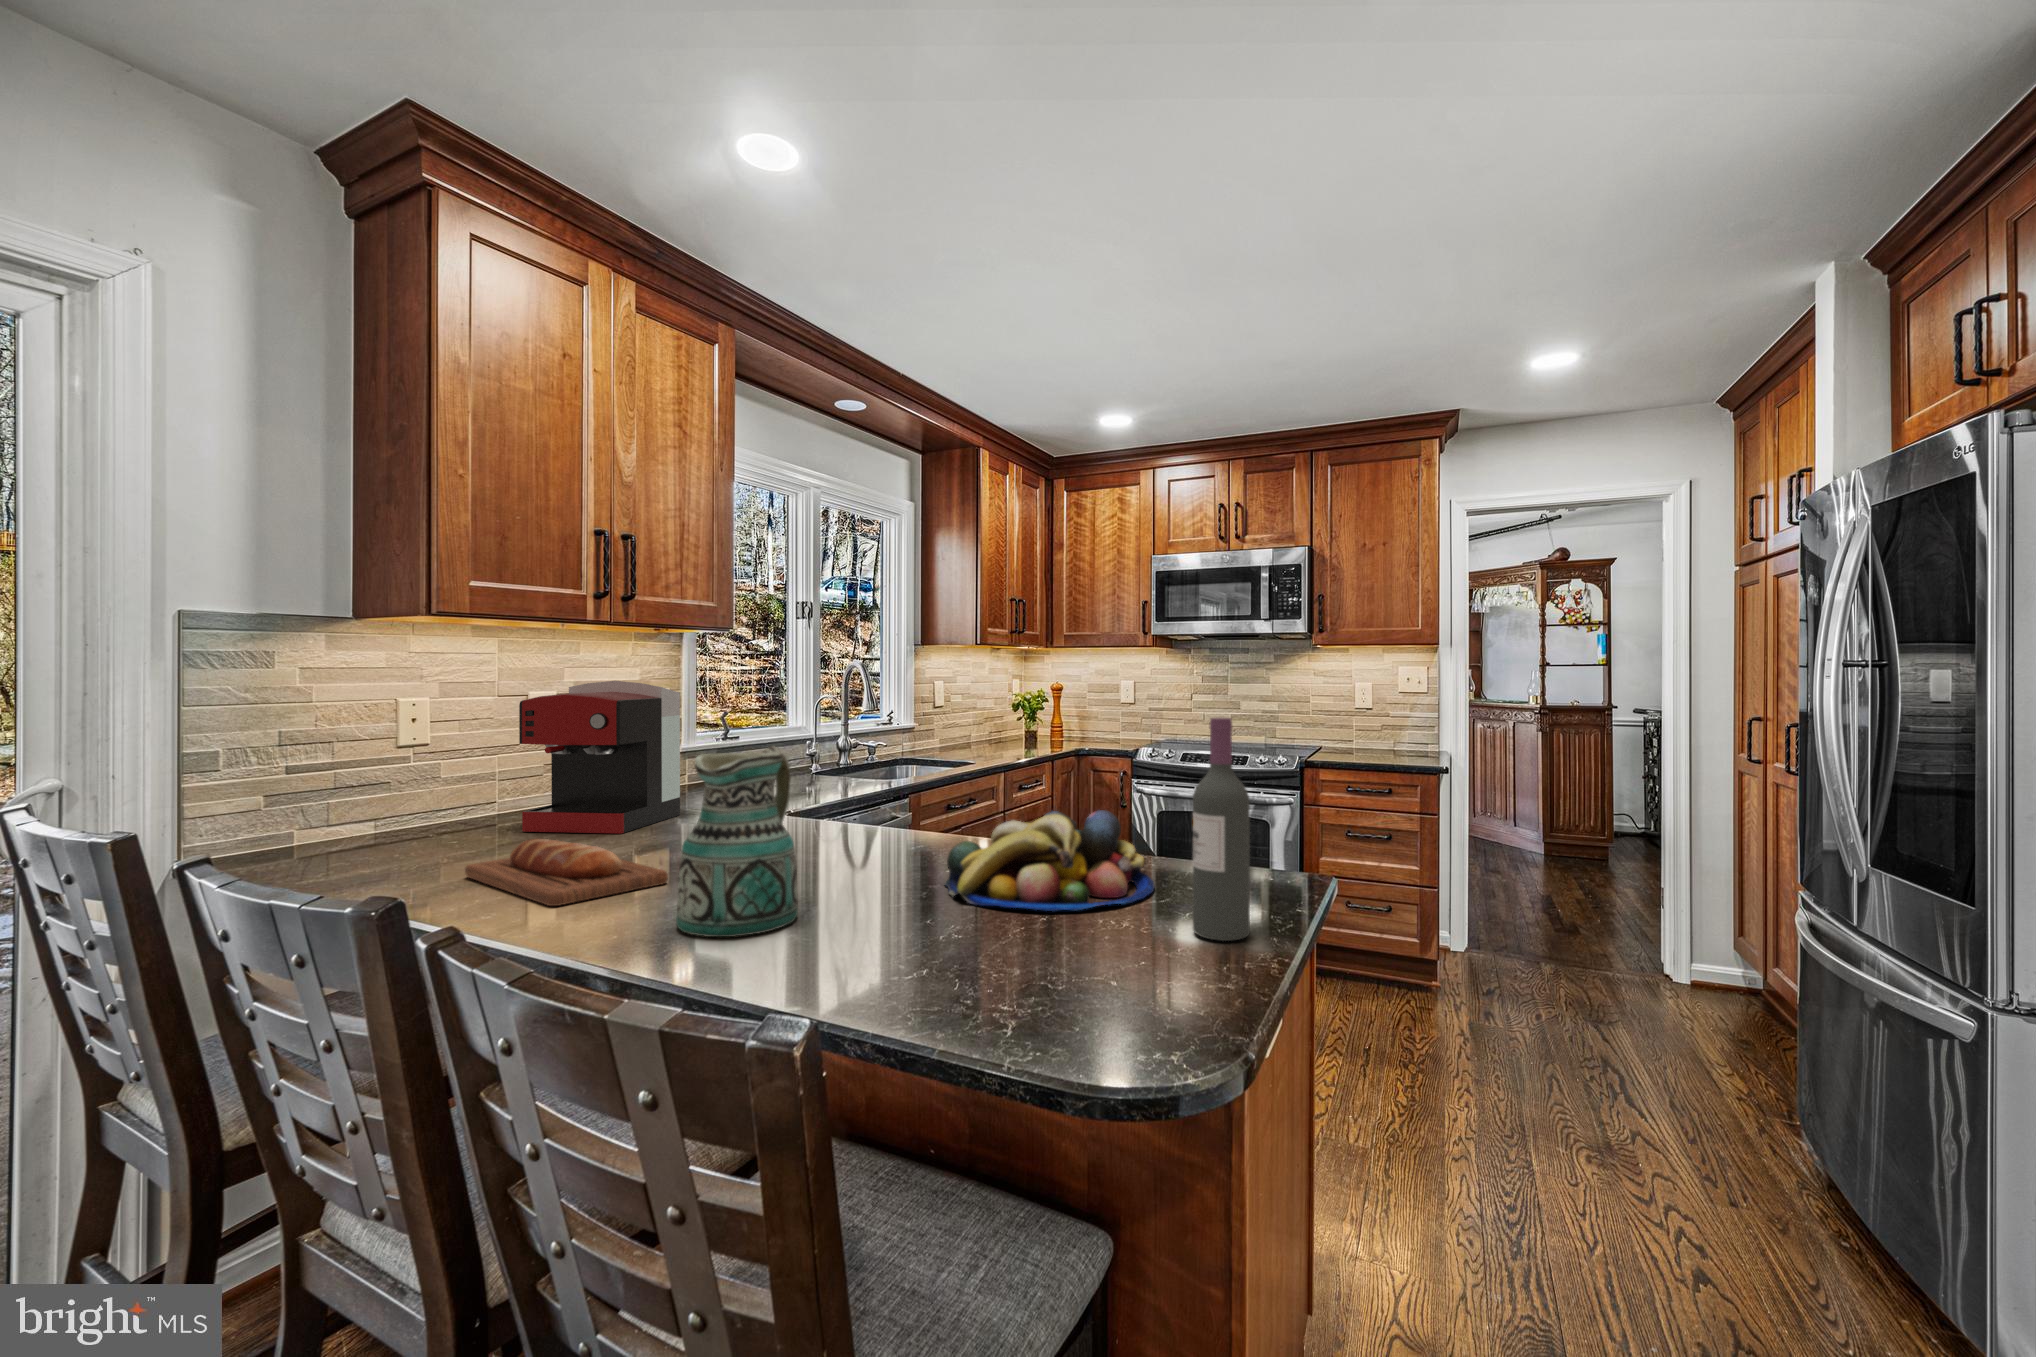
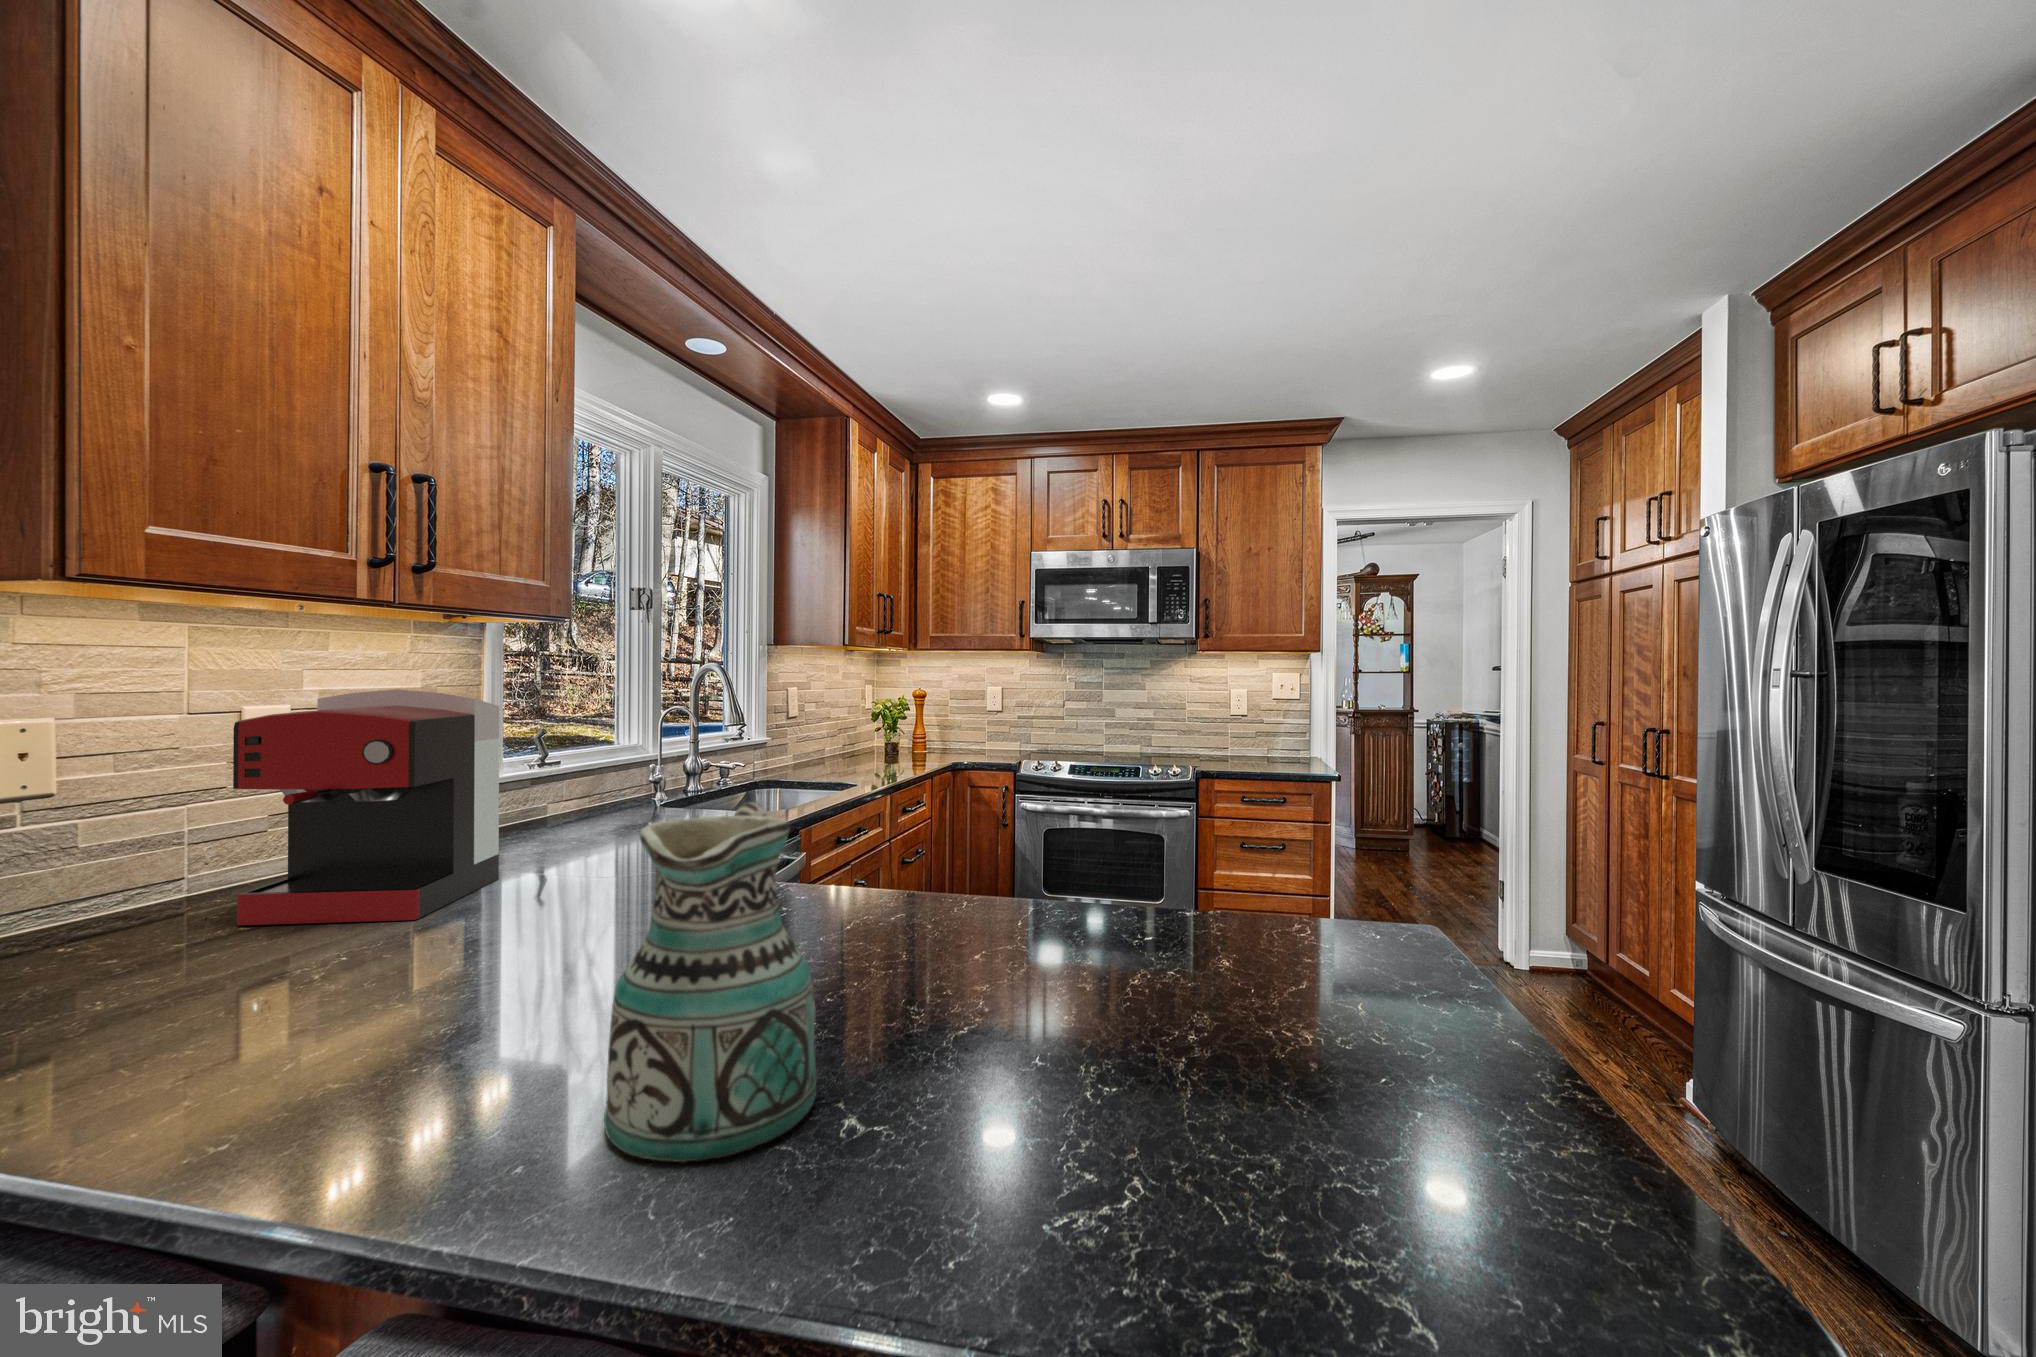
wine bottle: present [1193,718,1250,941] -> none [1418,750,1507,1074]
fruit bowl: present [945,810,1154,911] -> none [985,869,1285,1035]
bread loaf: present [465,839,668,906] -> none [134,960,540,1105]

